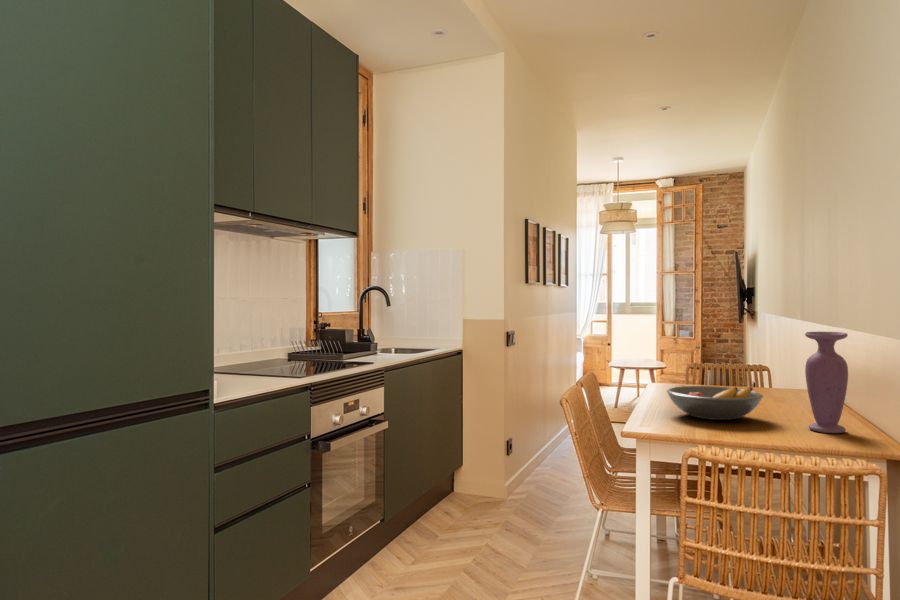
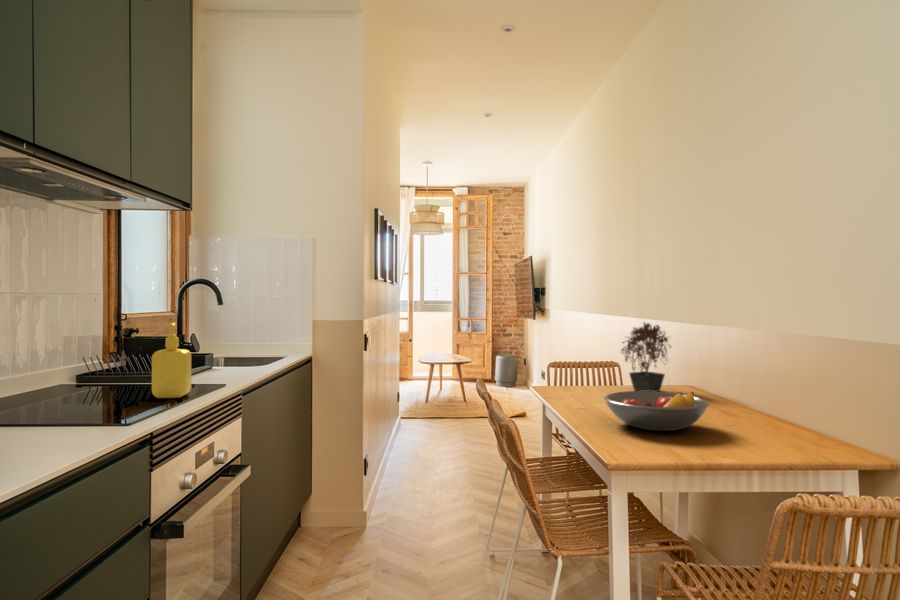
soap dispenser: none [323,319,348,368] -> present [152,323,191,398]
potted plant: none [738,324,798,395] -> present [622,323,671,392]
vase: present [805,332,848,433] -> none [756,330,801,438]

